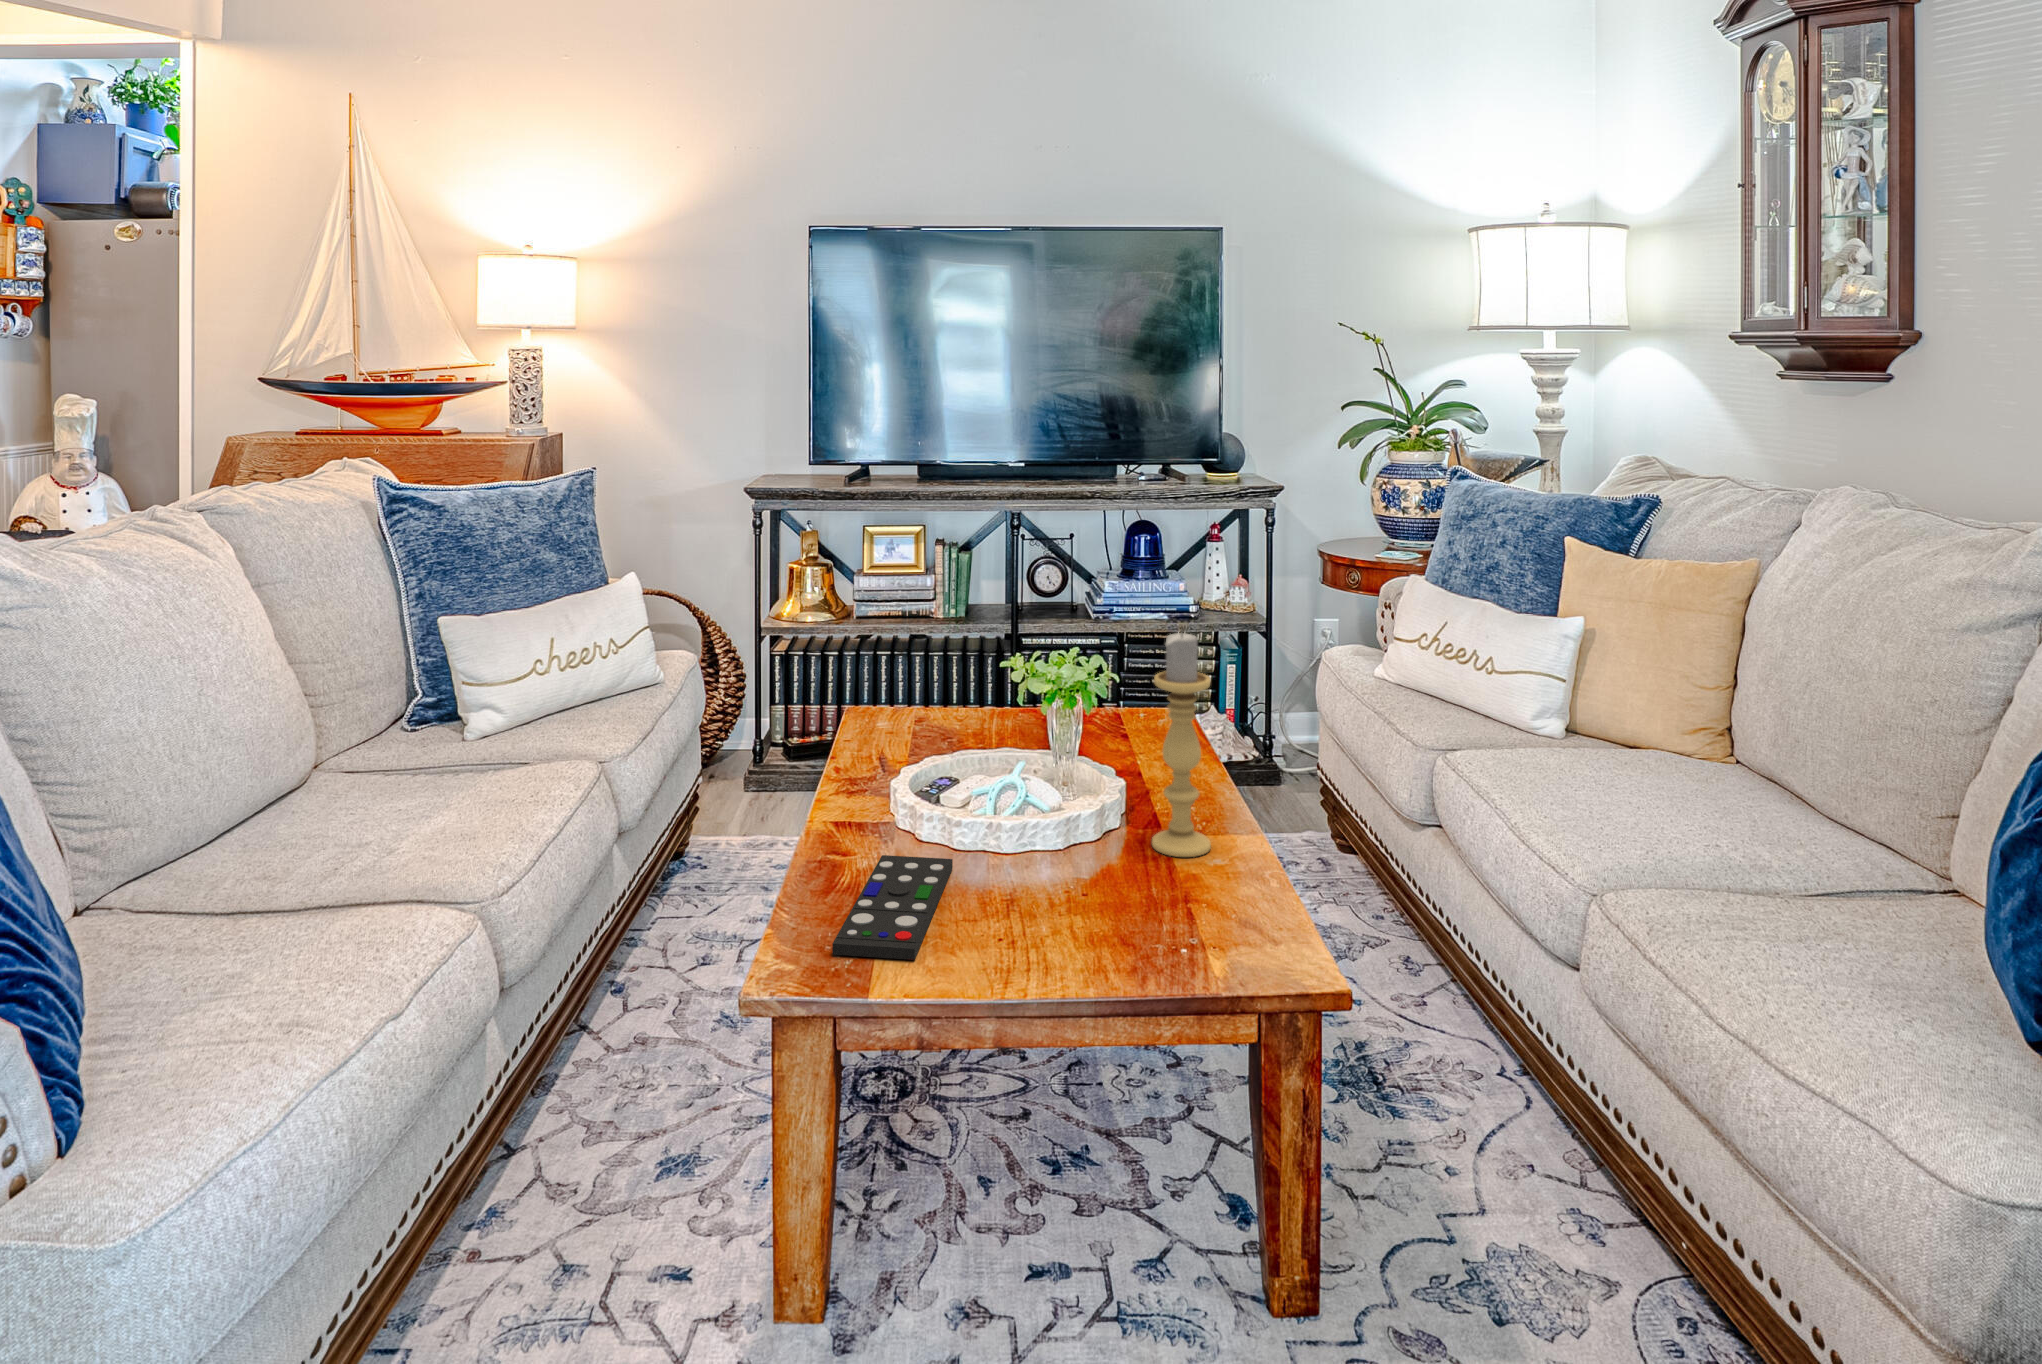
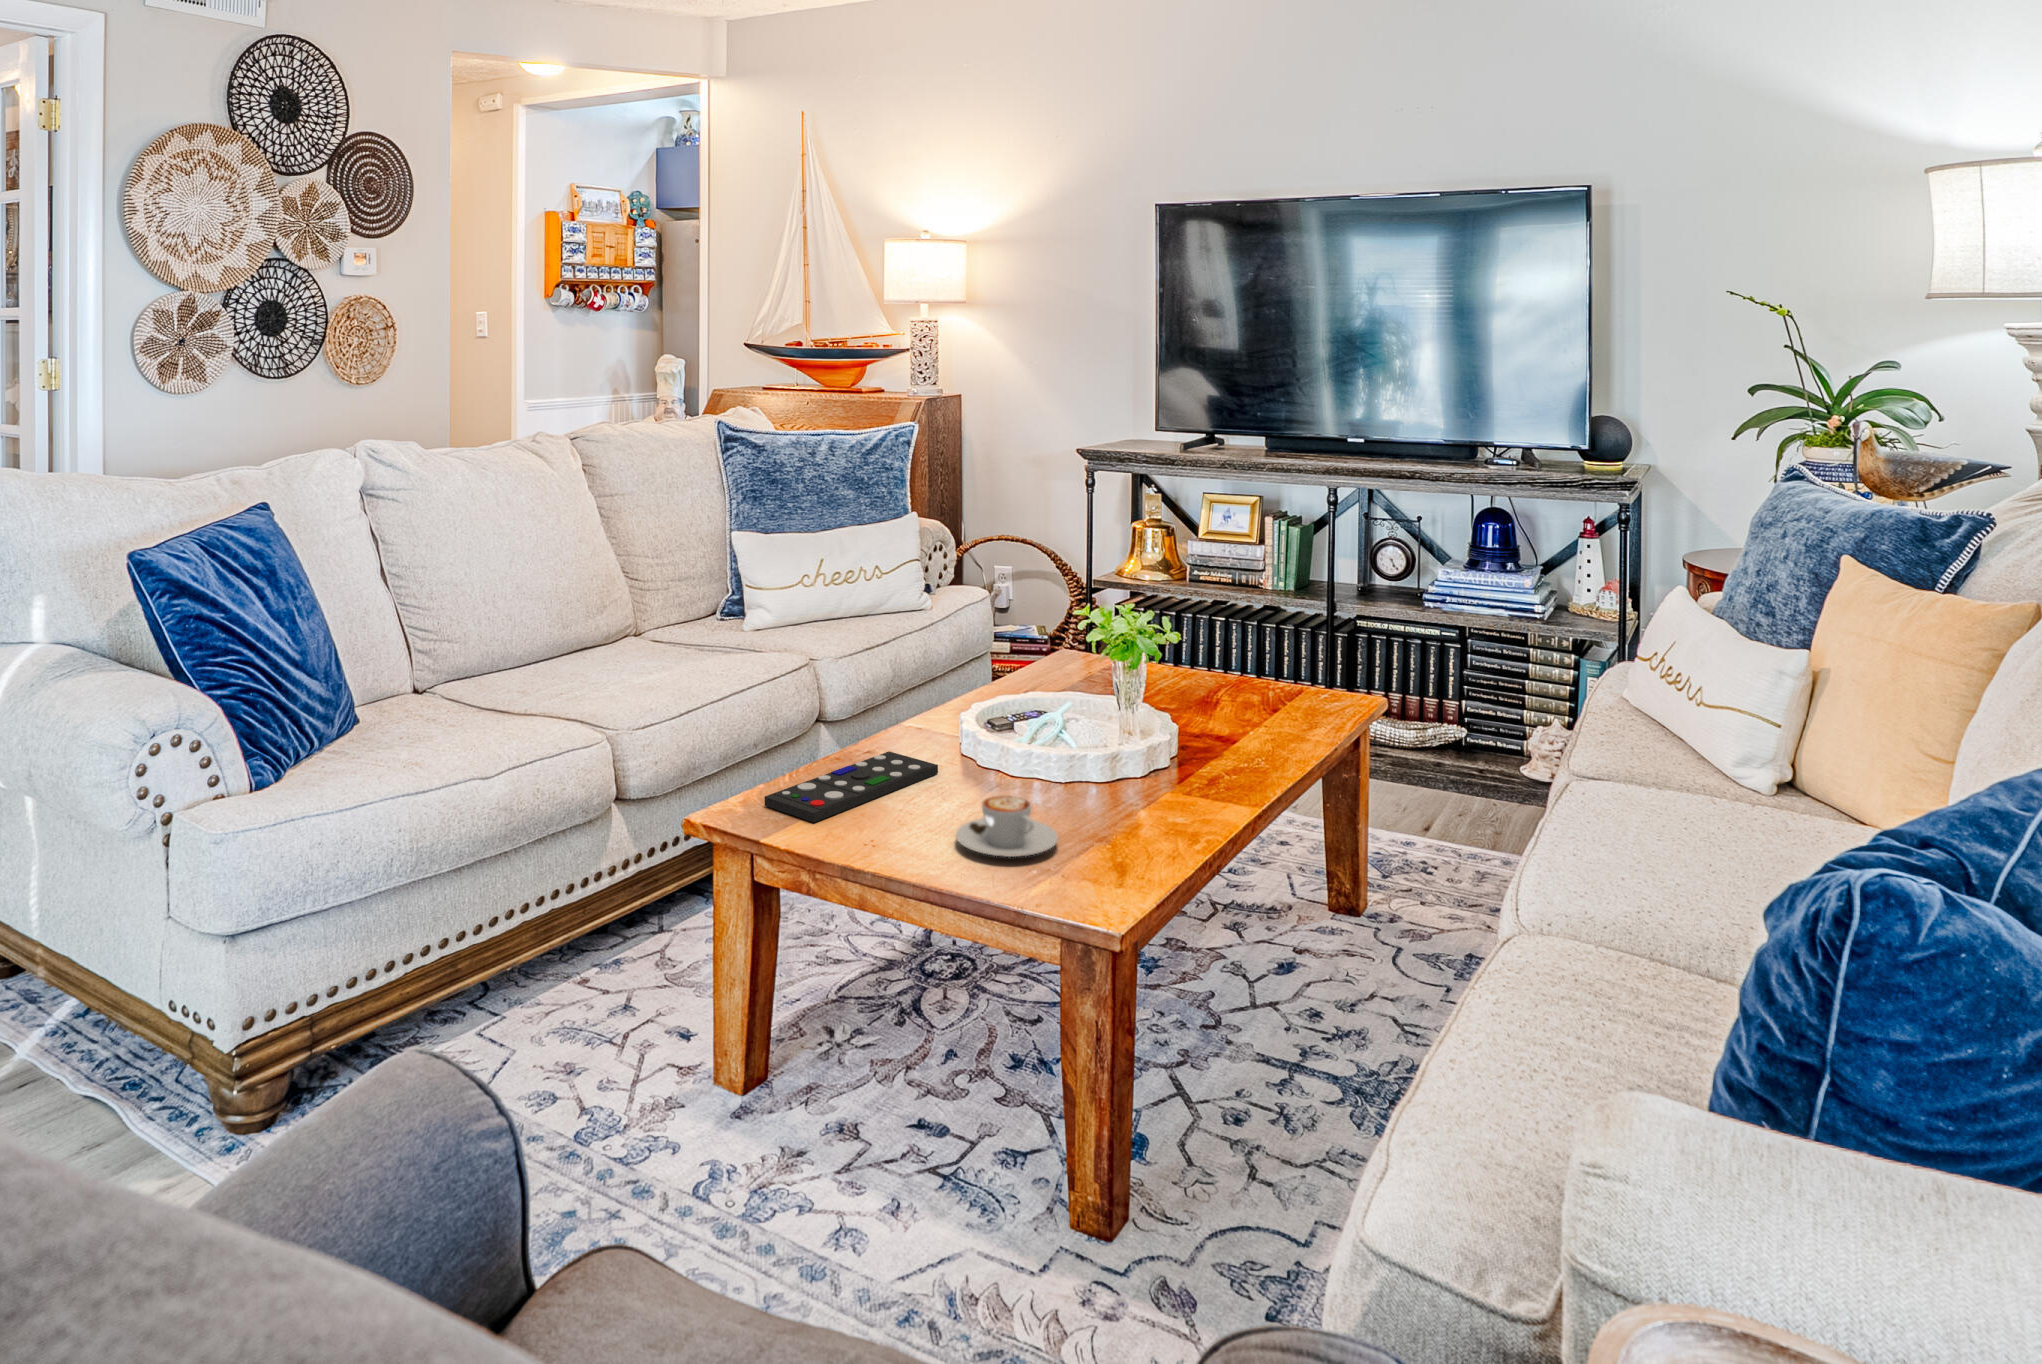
candle holder: present [1152,632,1211,857] -> none [1133,583,1194,810]
coffee cup: none [1075,876,1183,947] -> present [956,795,1058,857]

